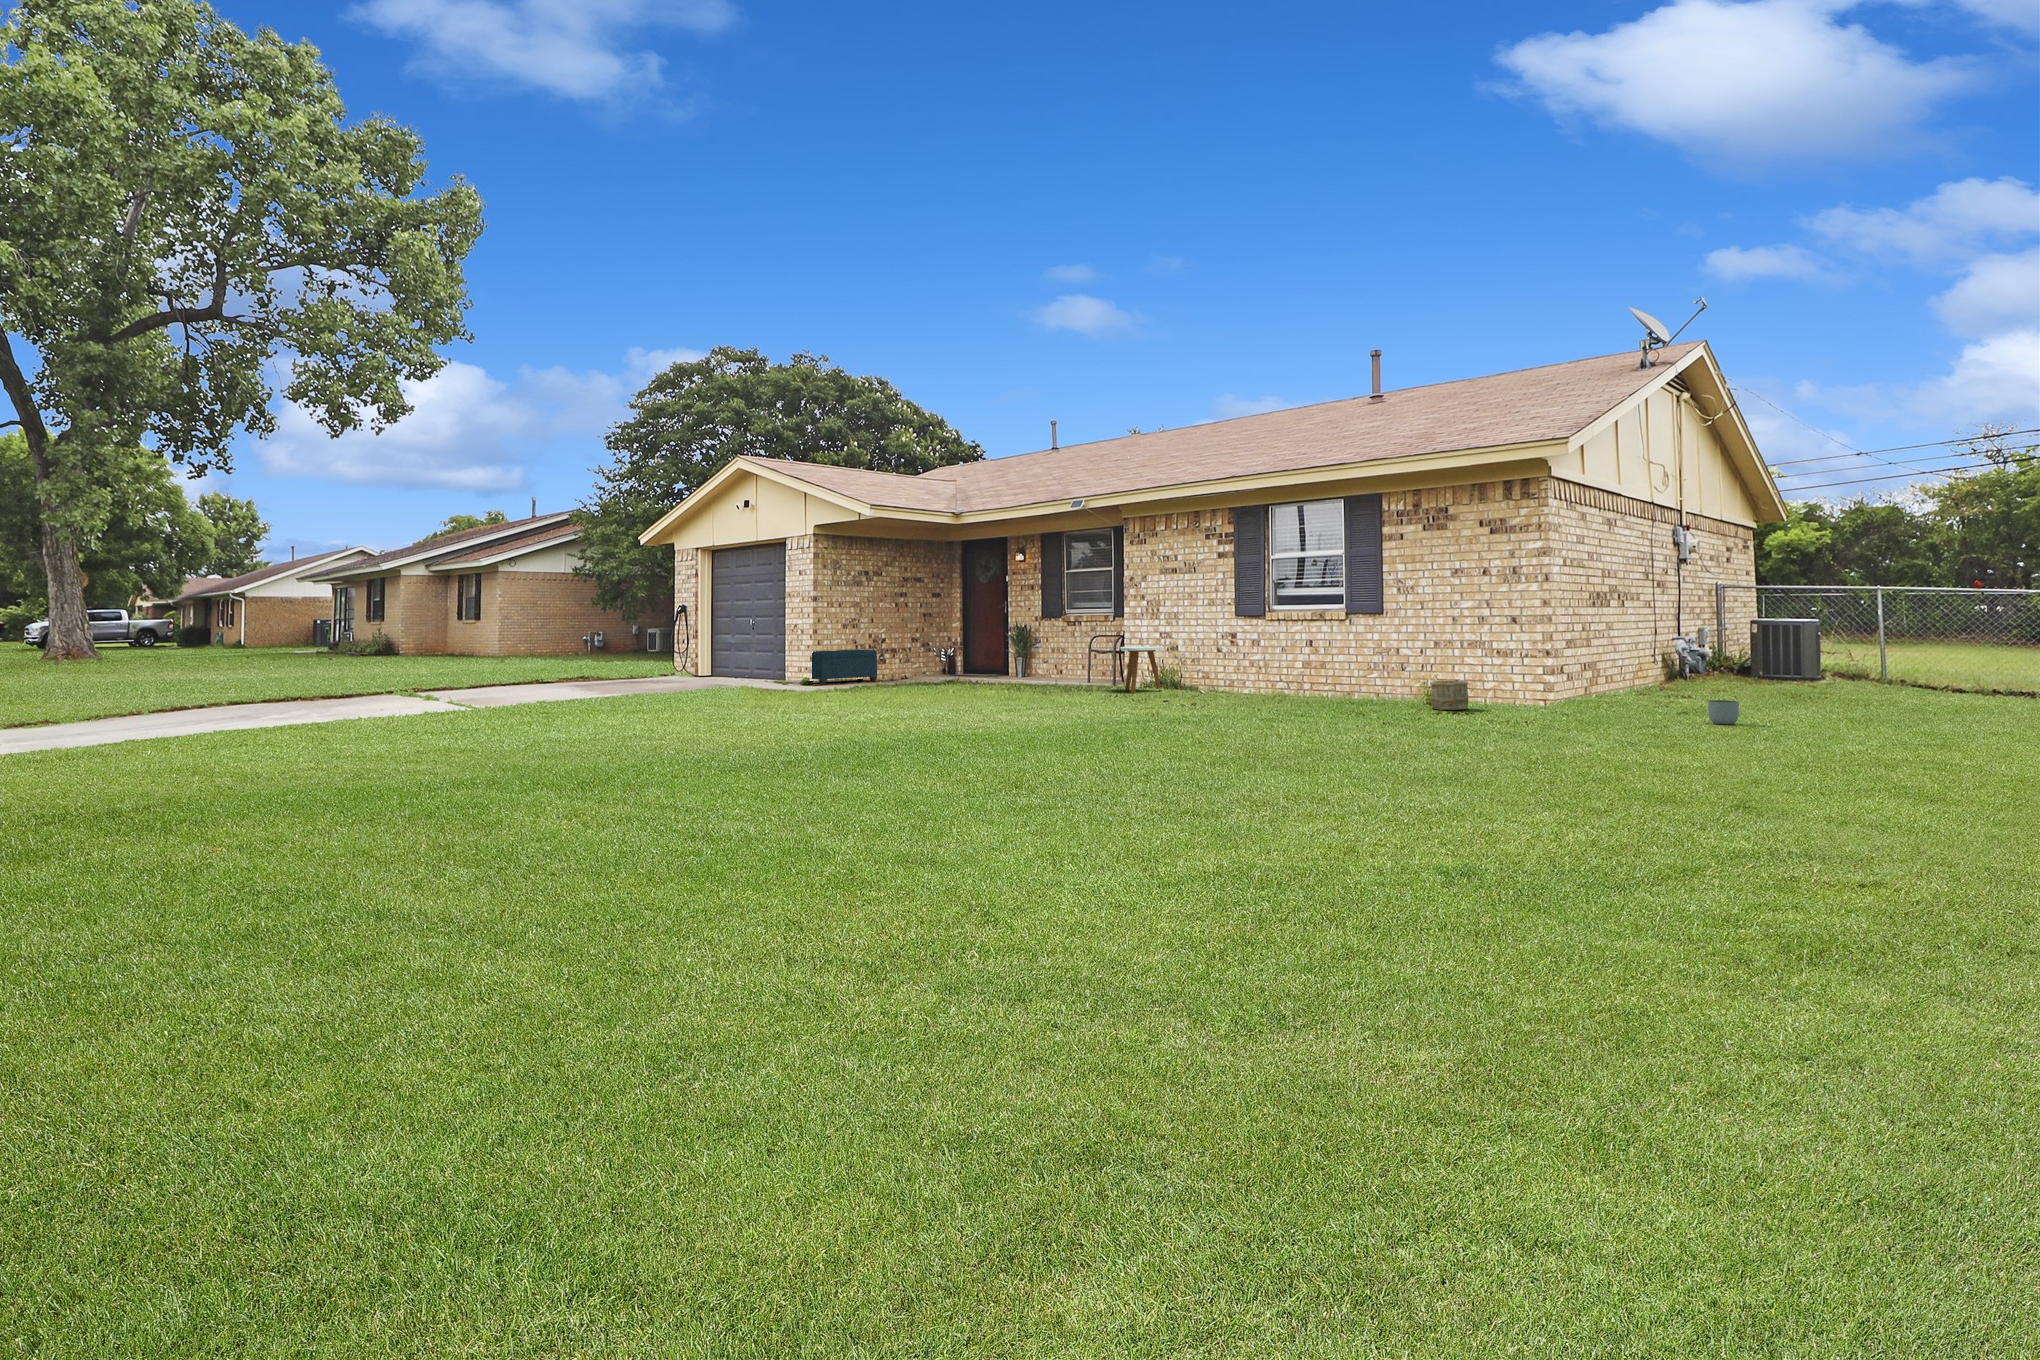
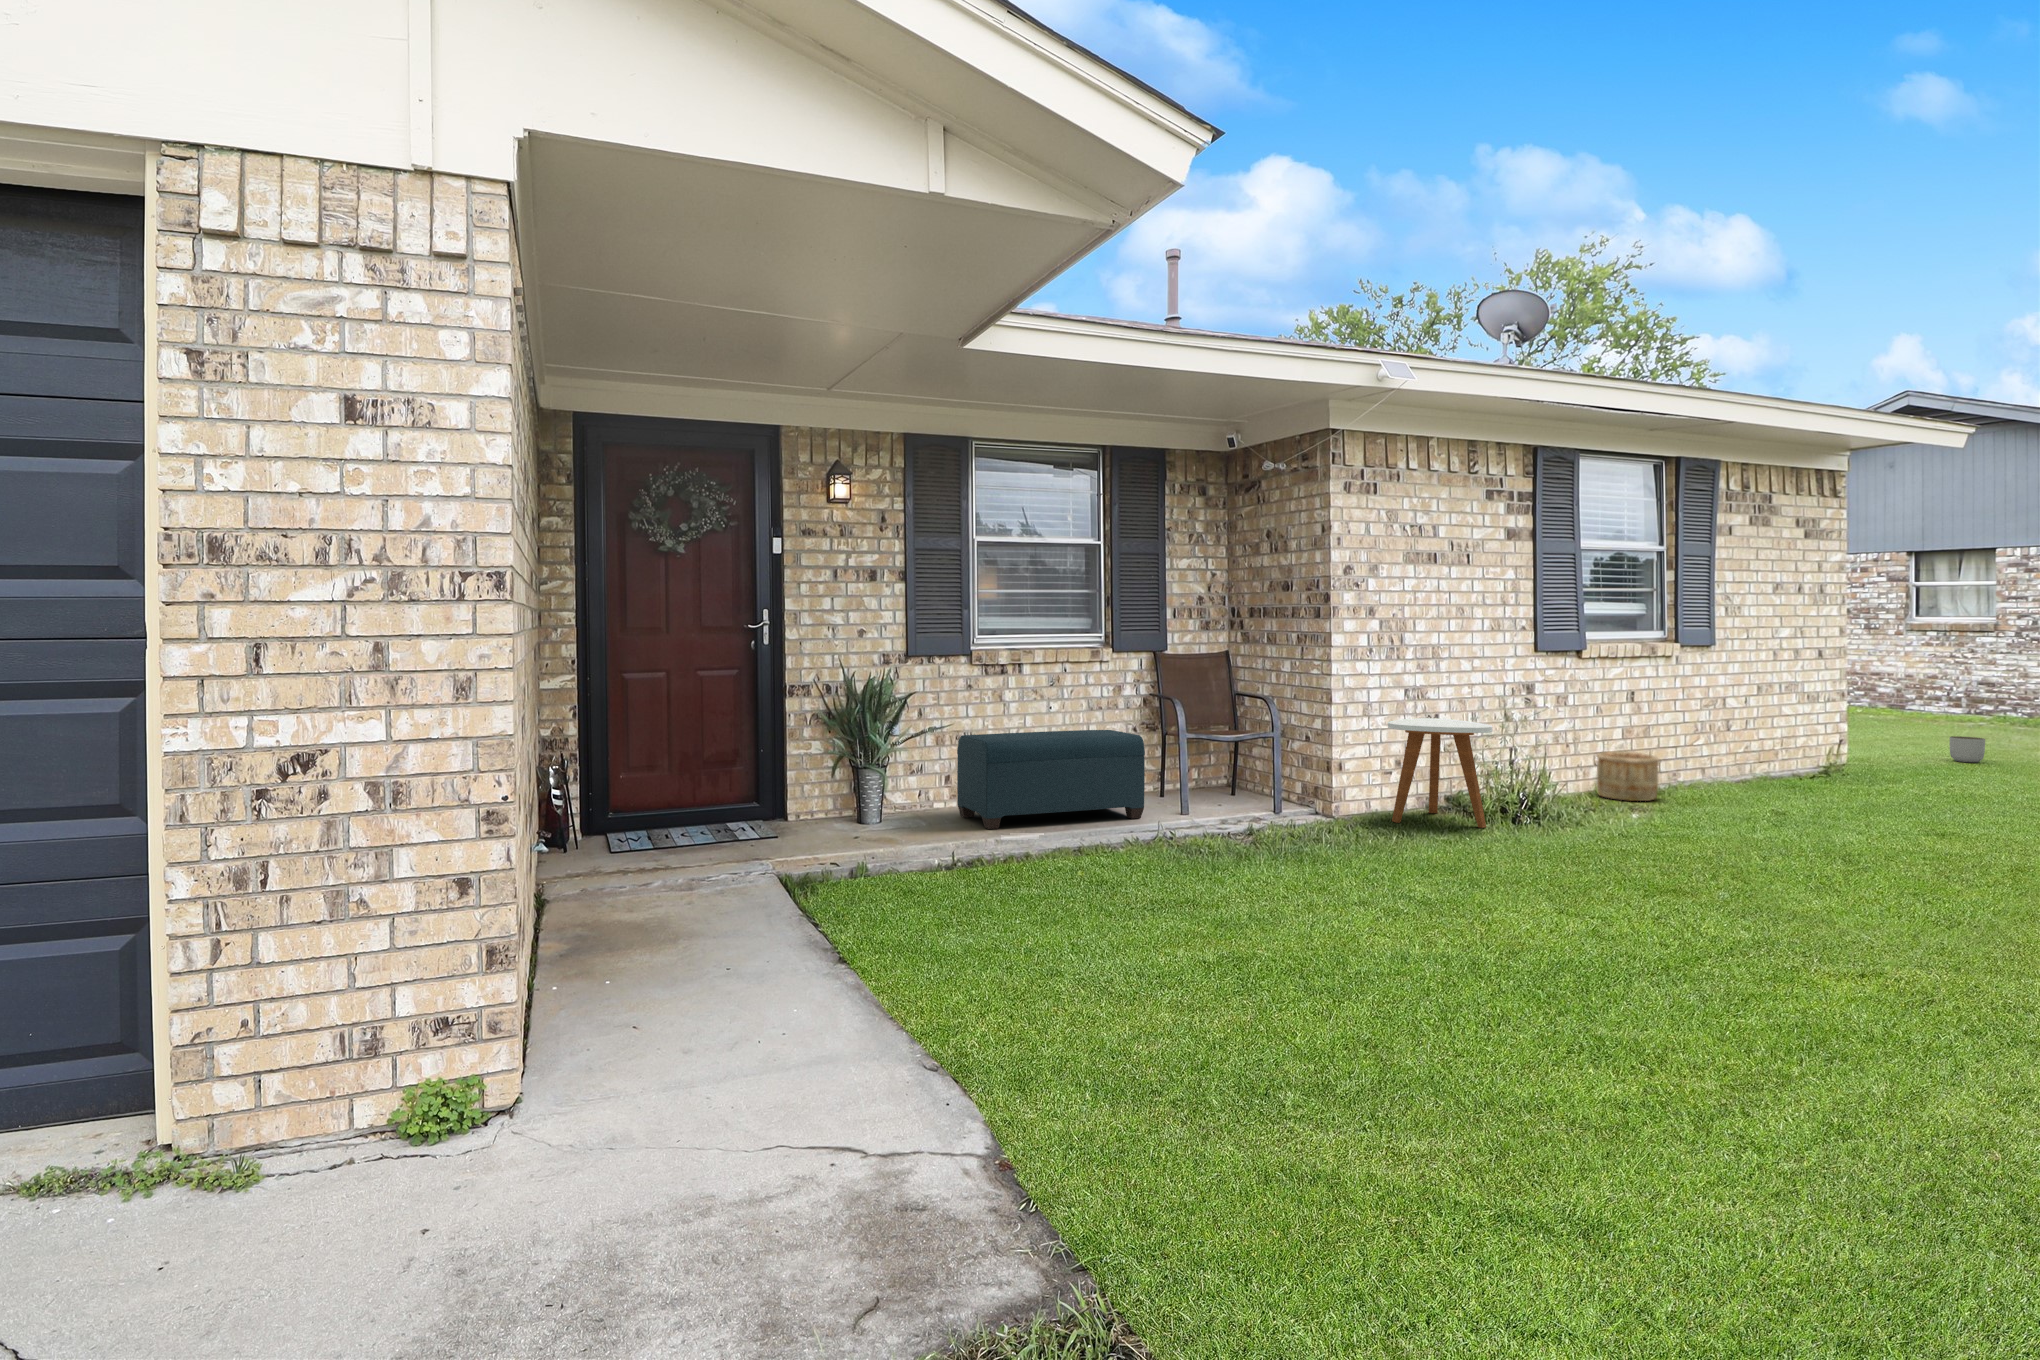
bench: present [807,650,877,684] -> present [957,730,1145,829]
wooden bucket: present [1430,681,1469,710] -> present [1596,751,1660,801]

